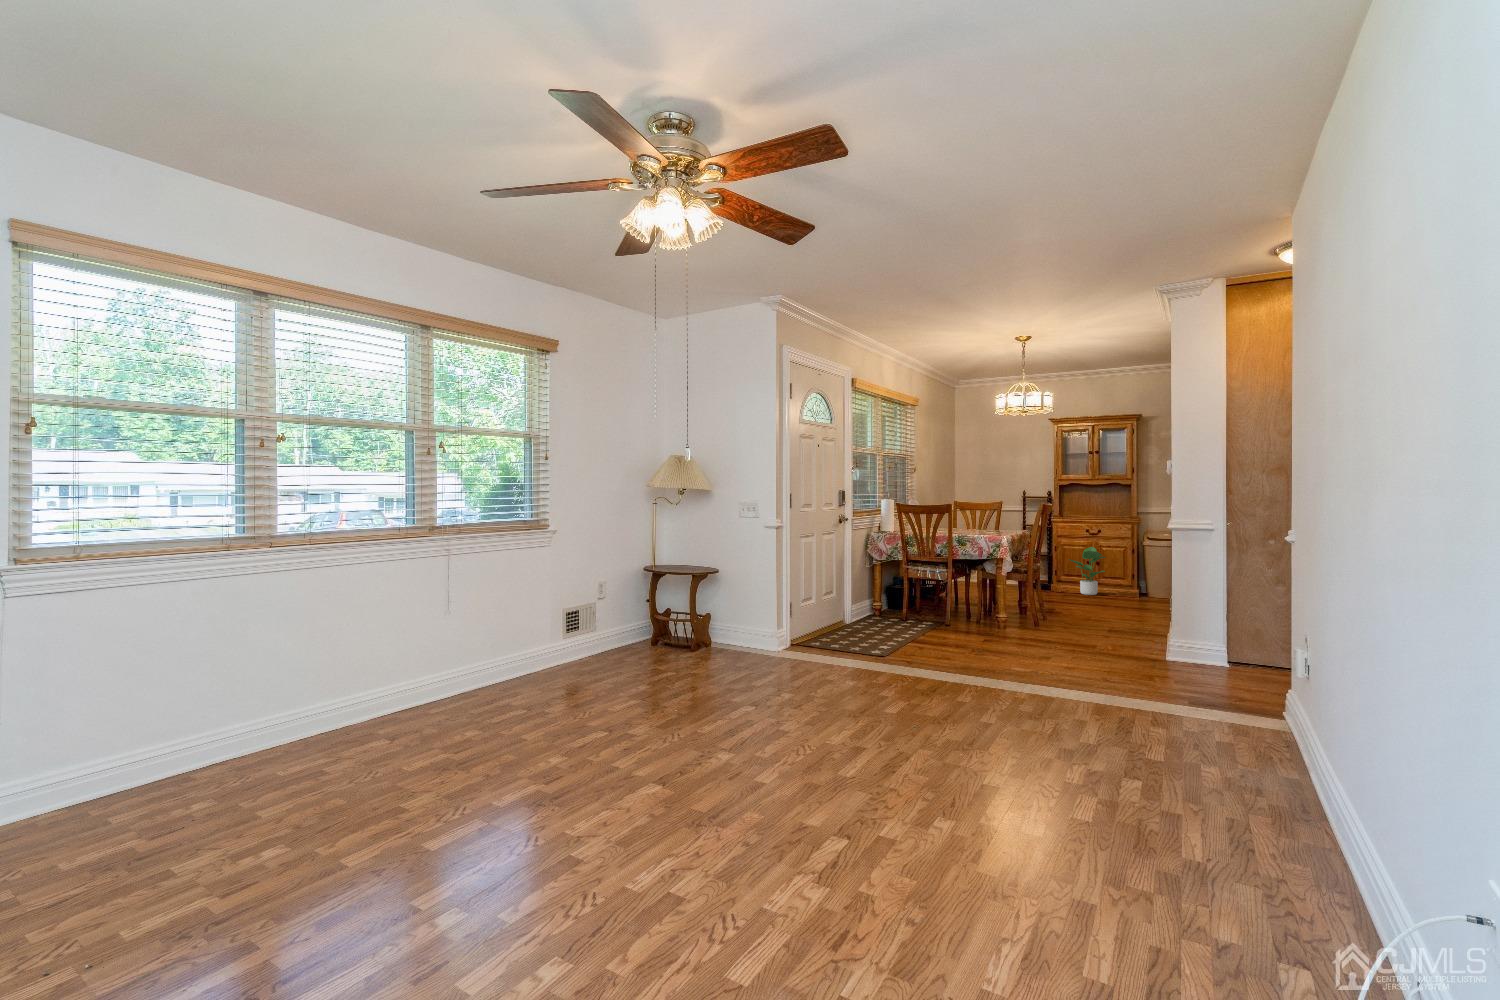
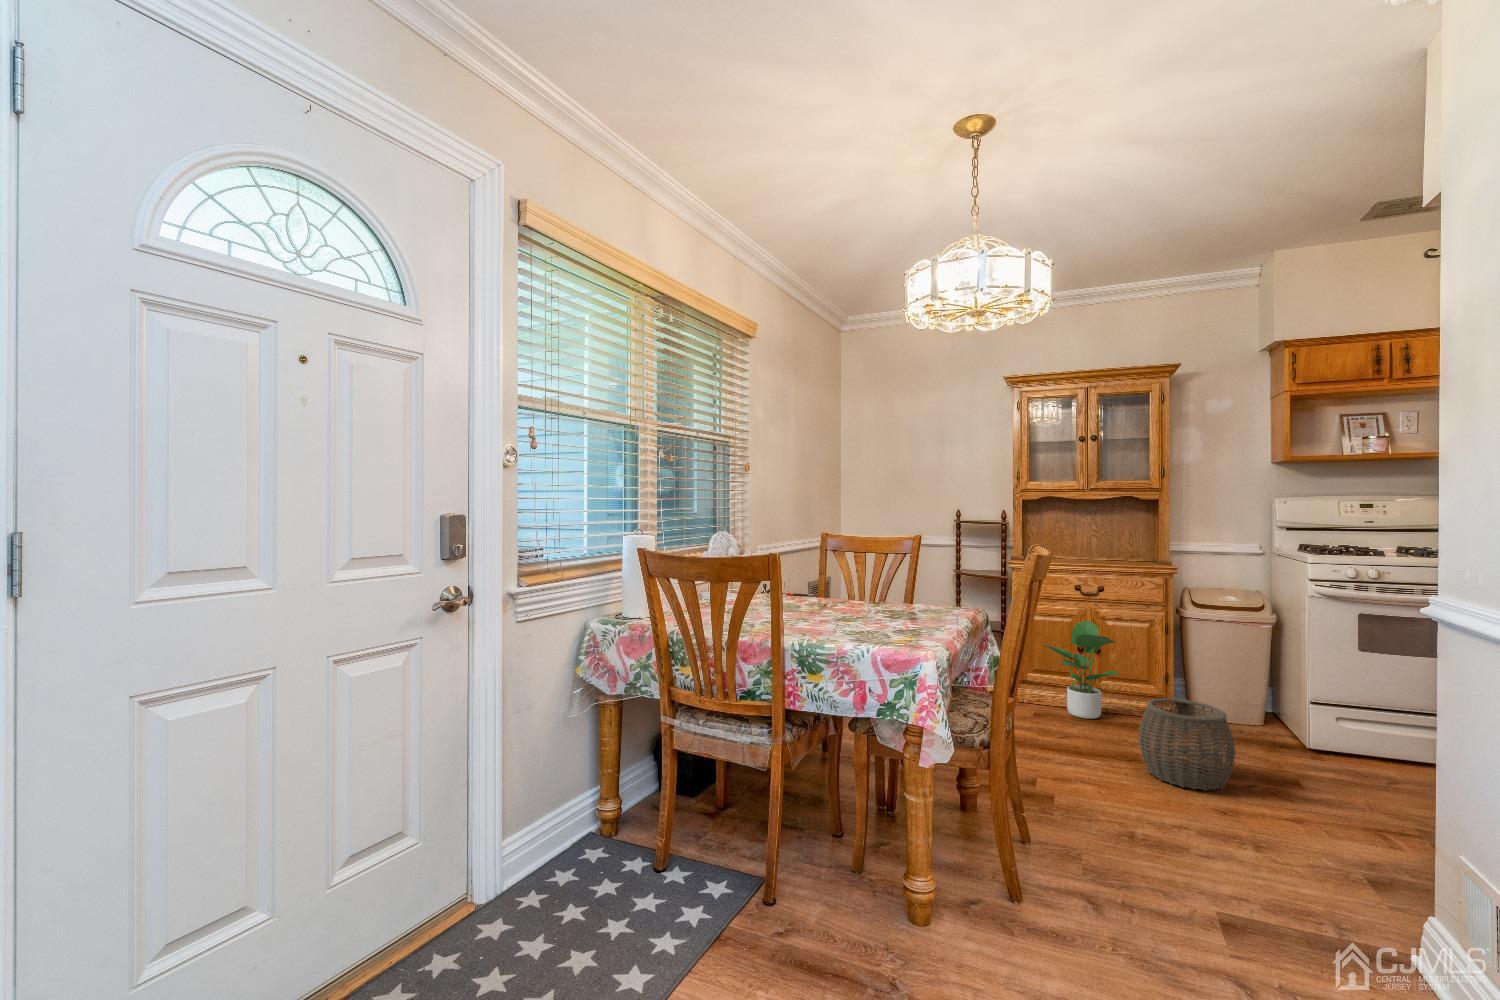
woven basket: none [1104,574,1145,609] -> present [1138,698,1236,791]

